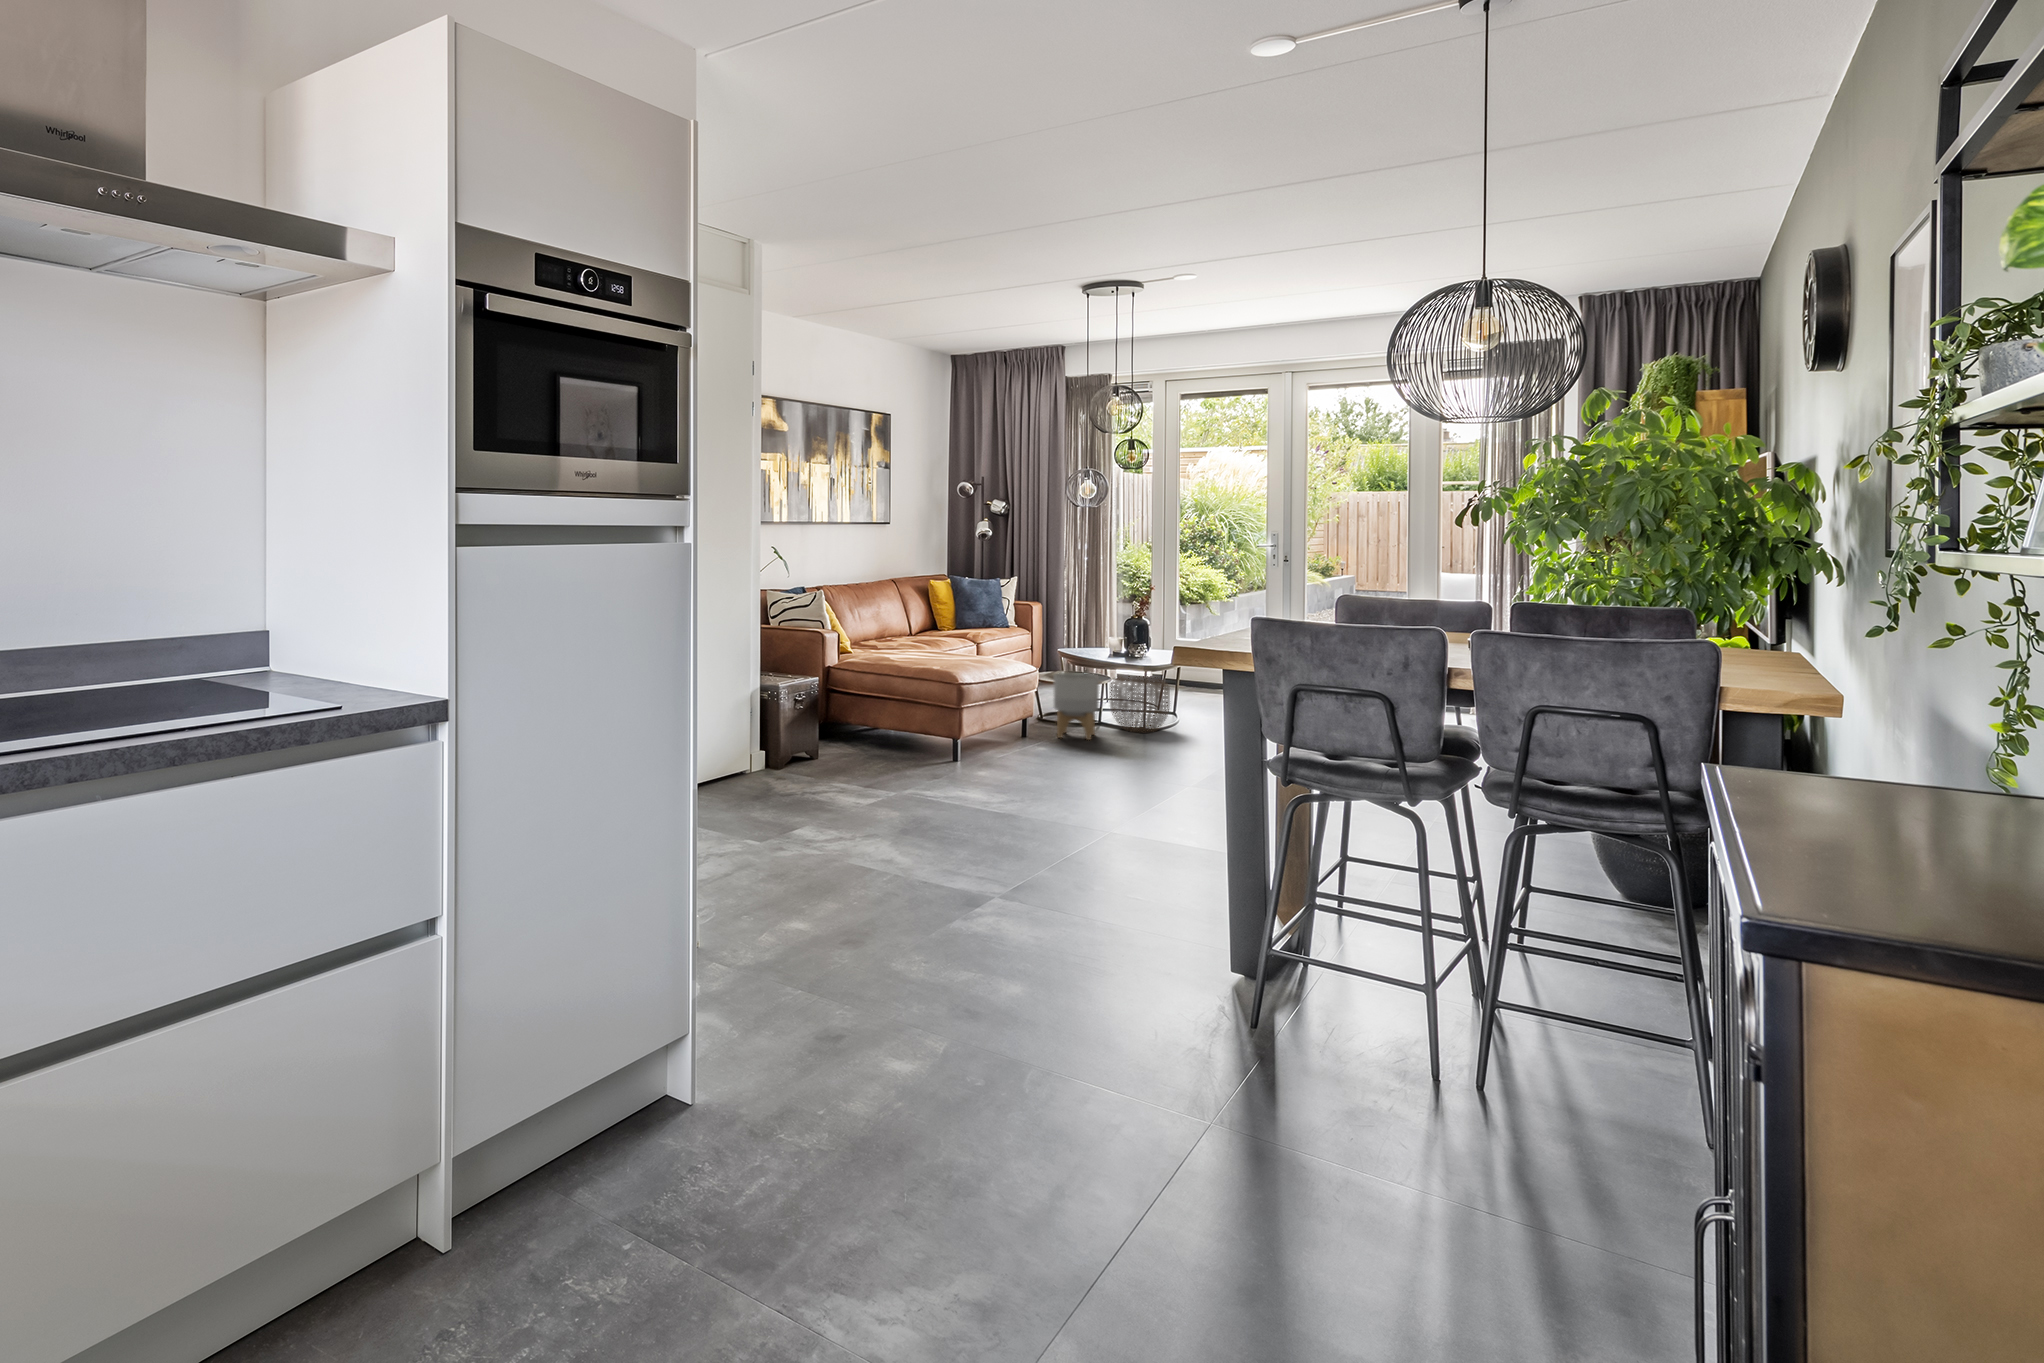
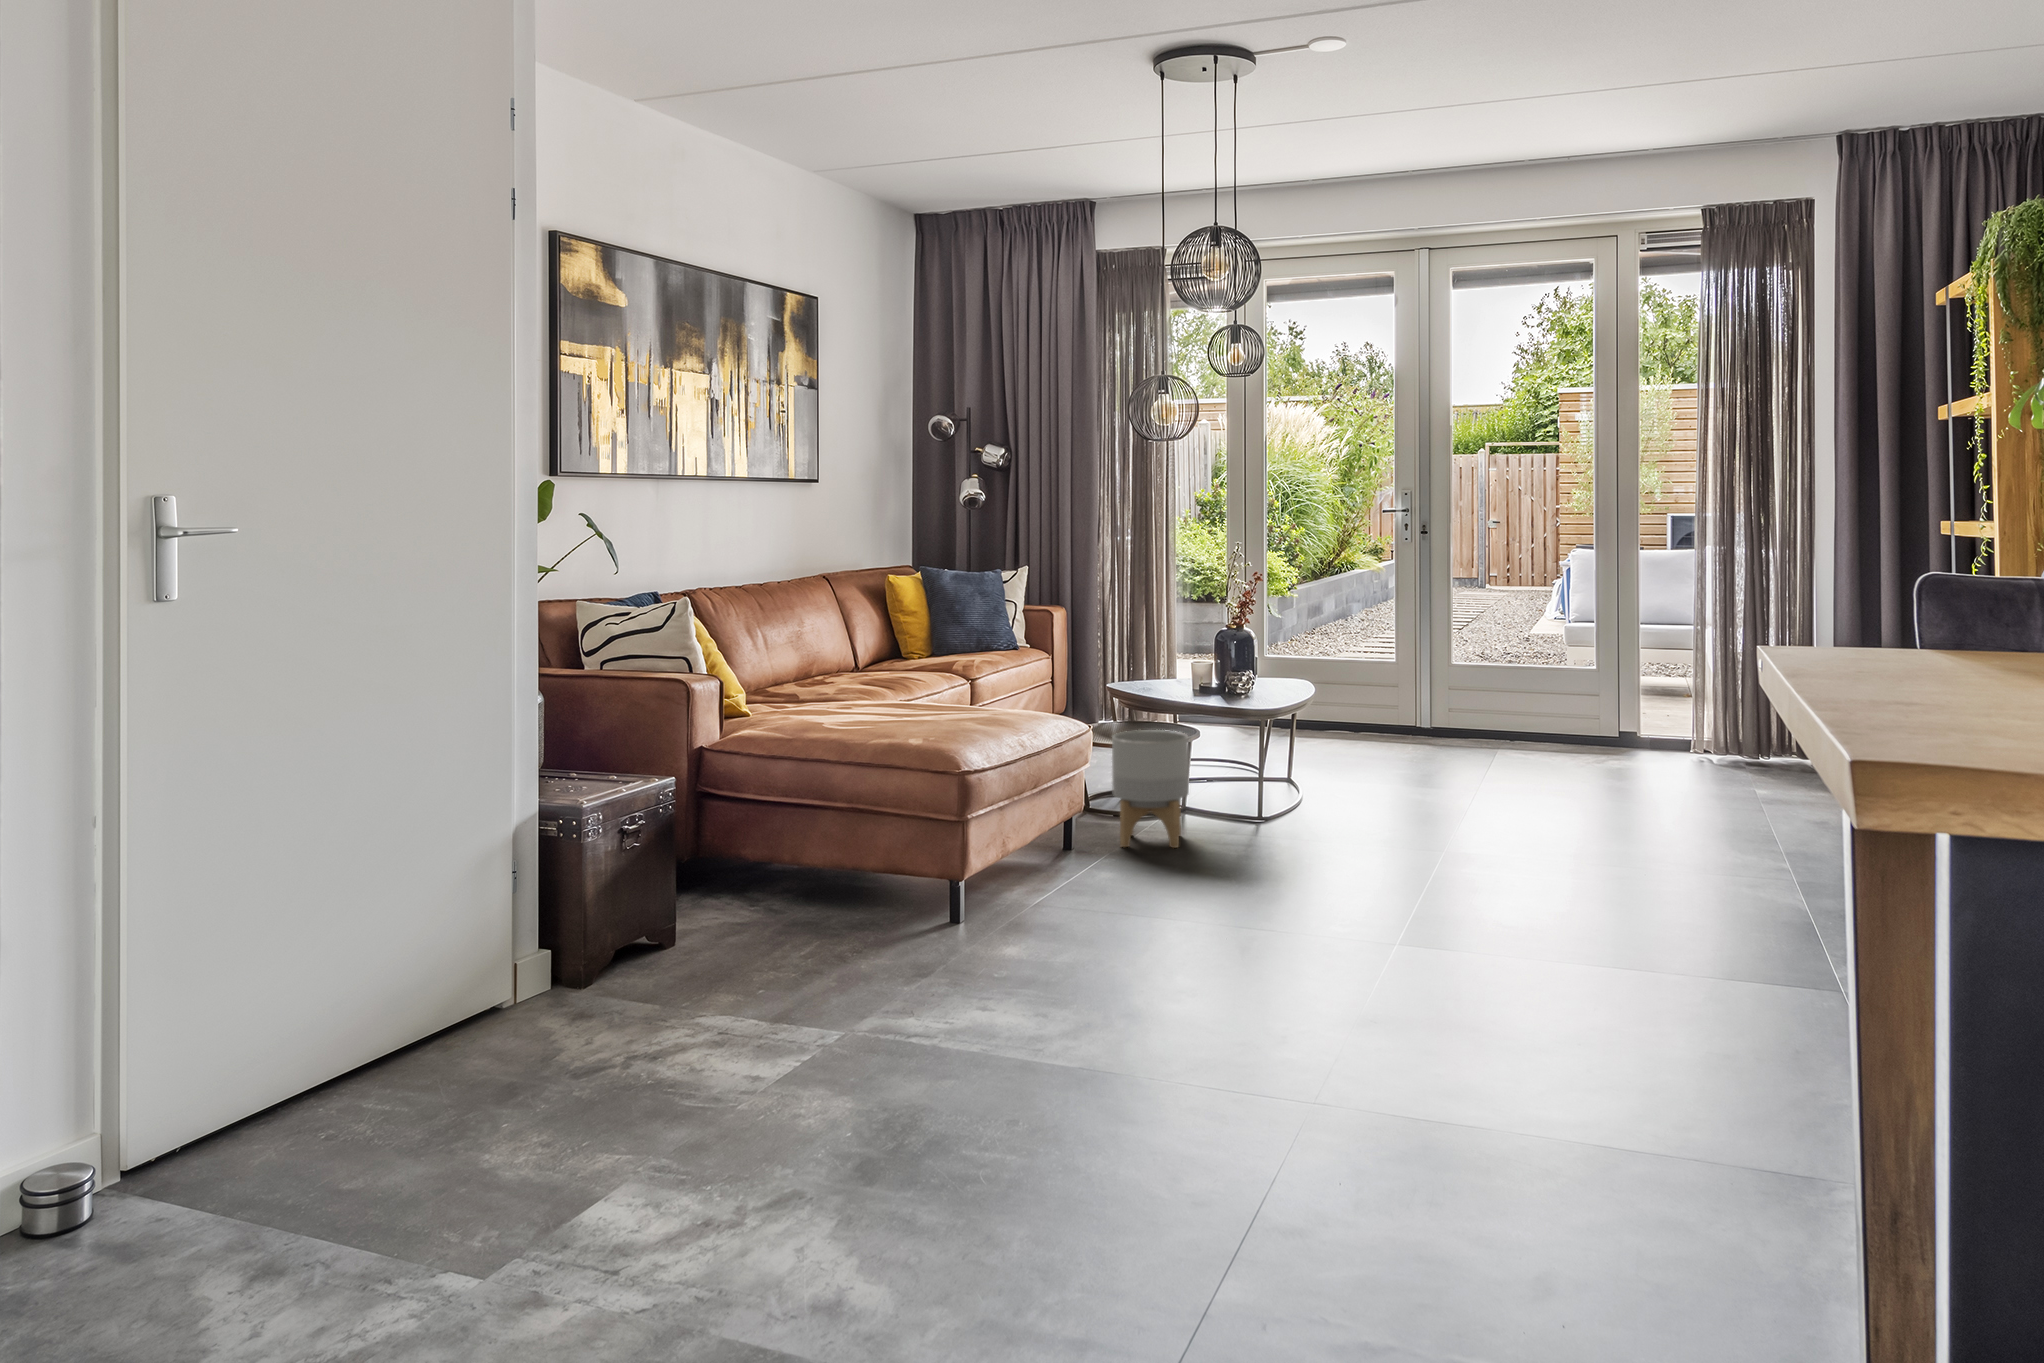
woven basket: present [1110,676,1170,732] -> none [1199,715,1297,824]

